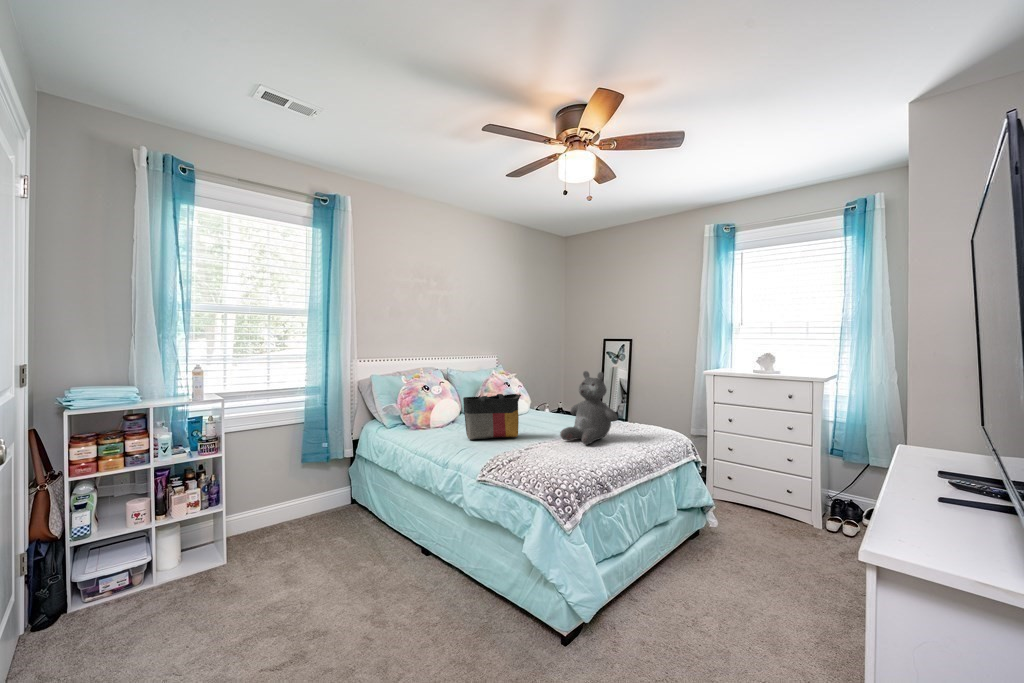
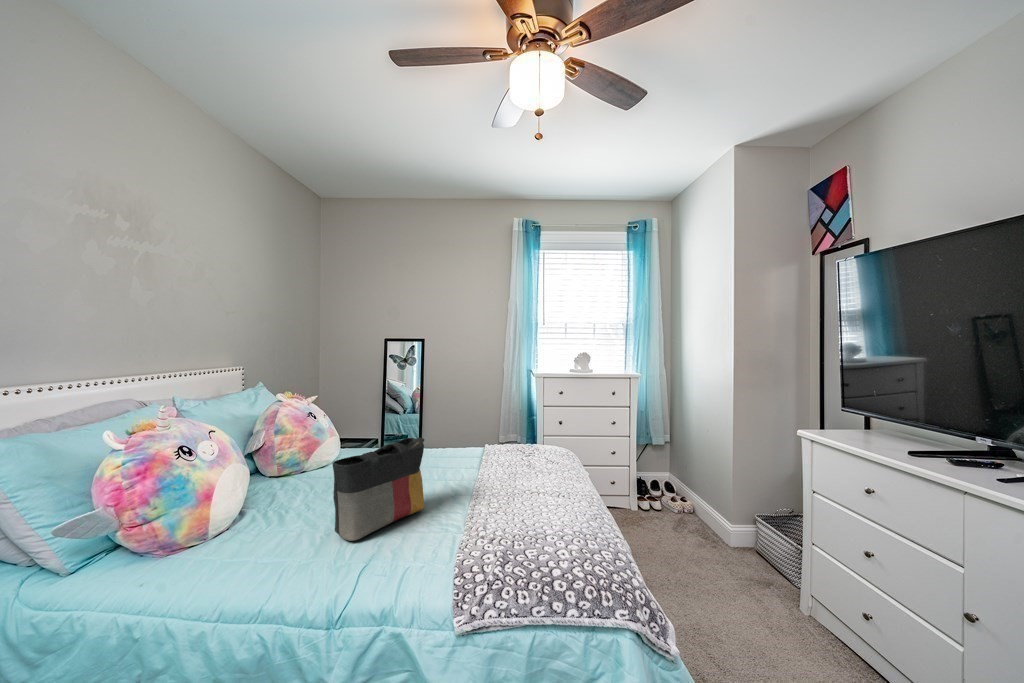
teddy bear: present [560,371,618,445] -> none [479,389,556,495]

